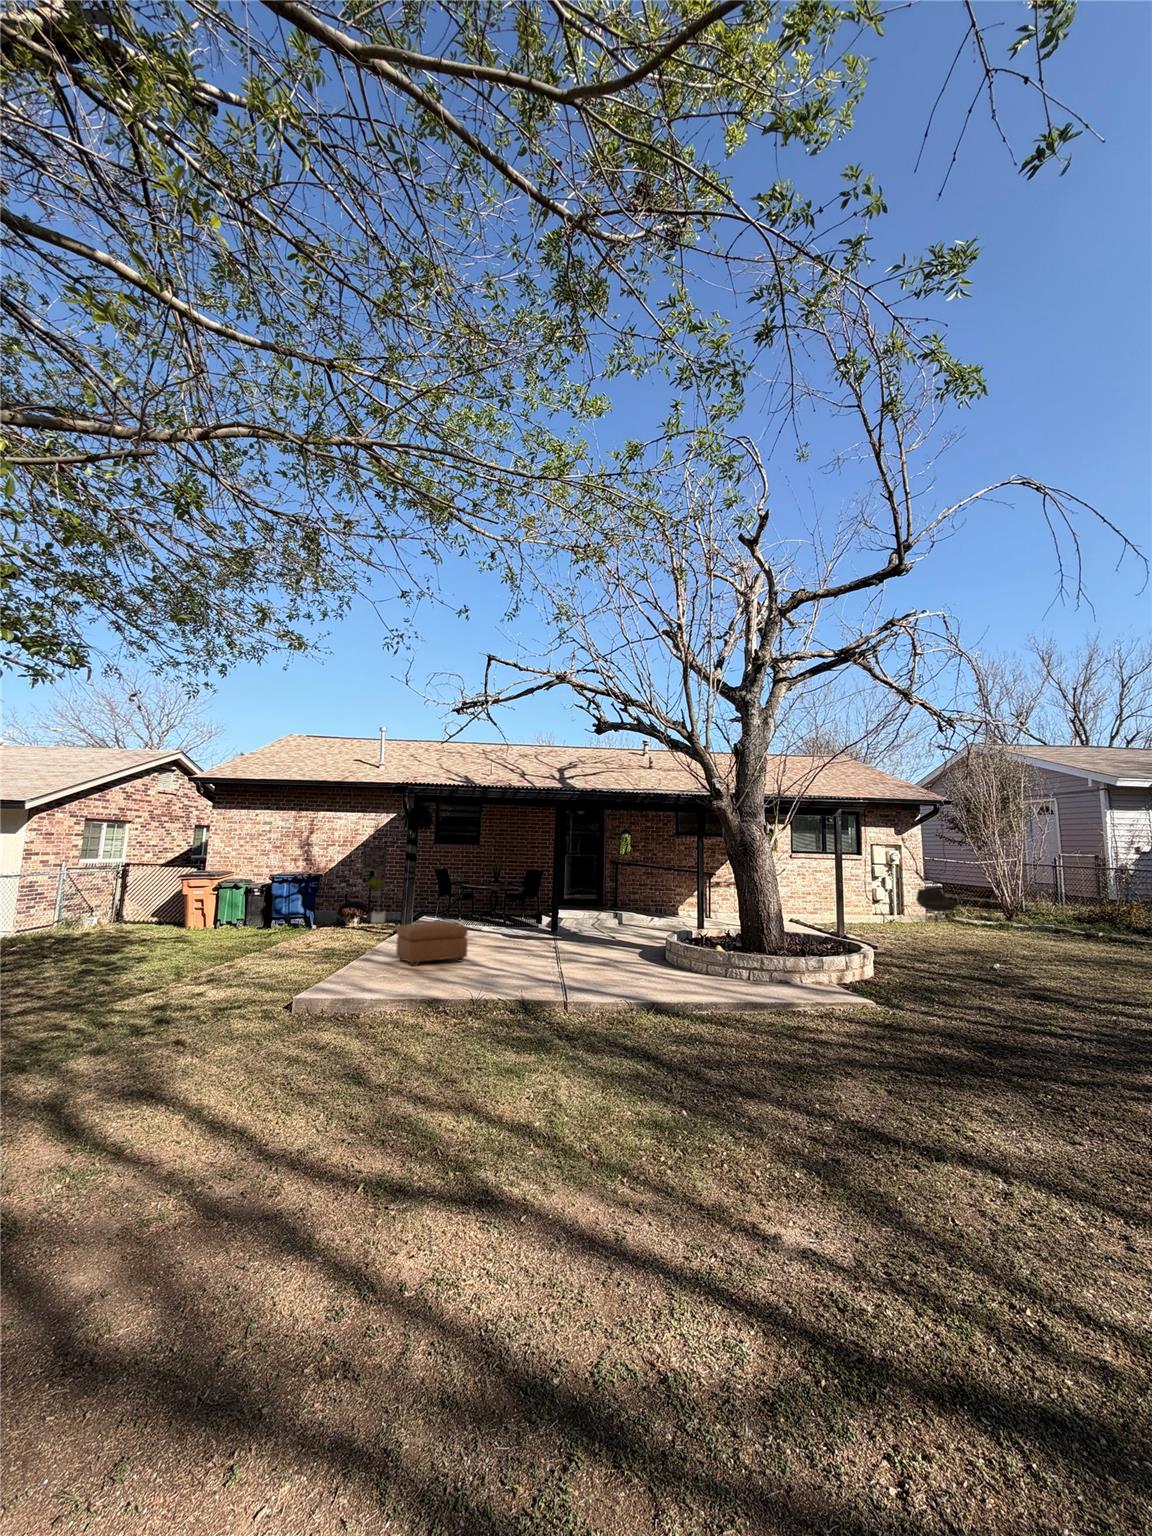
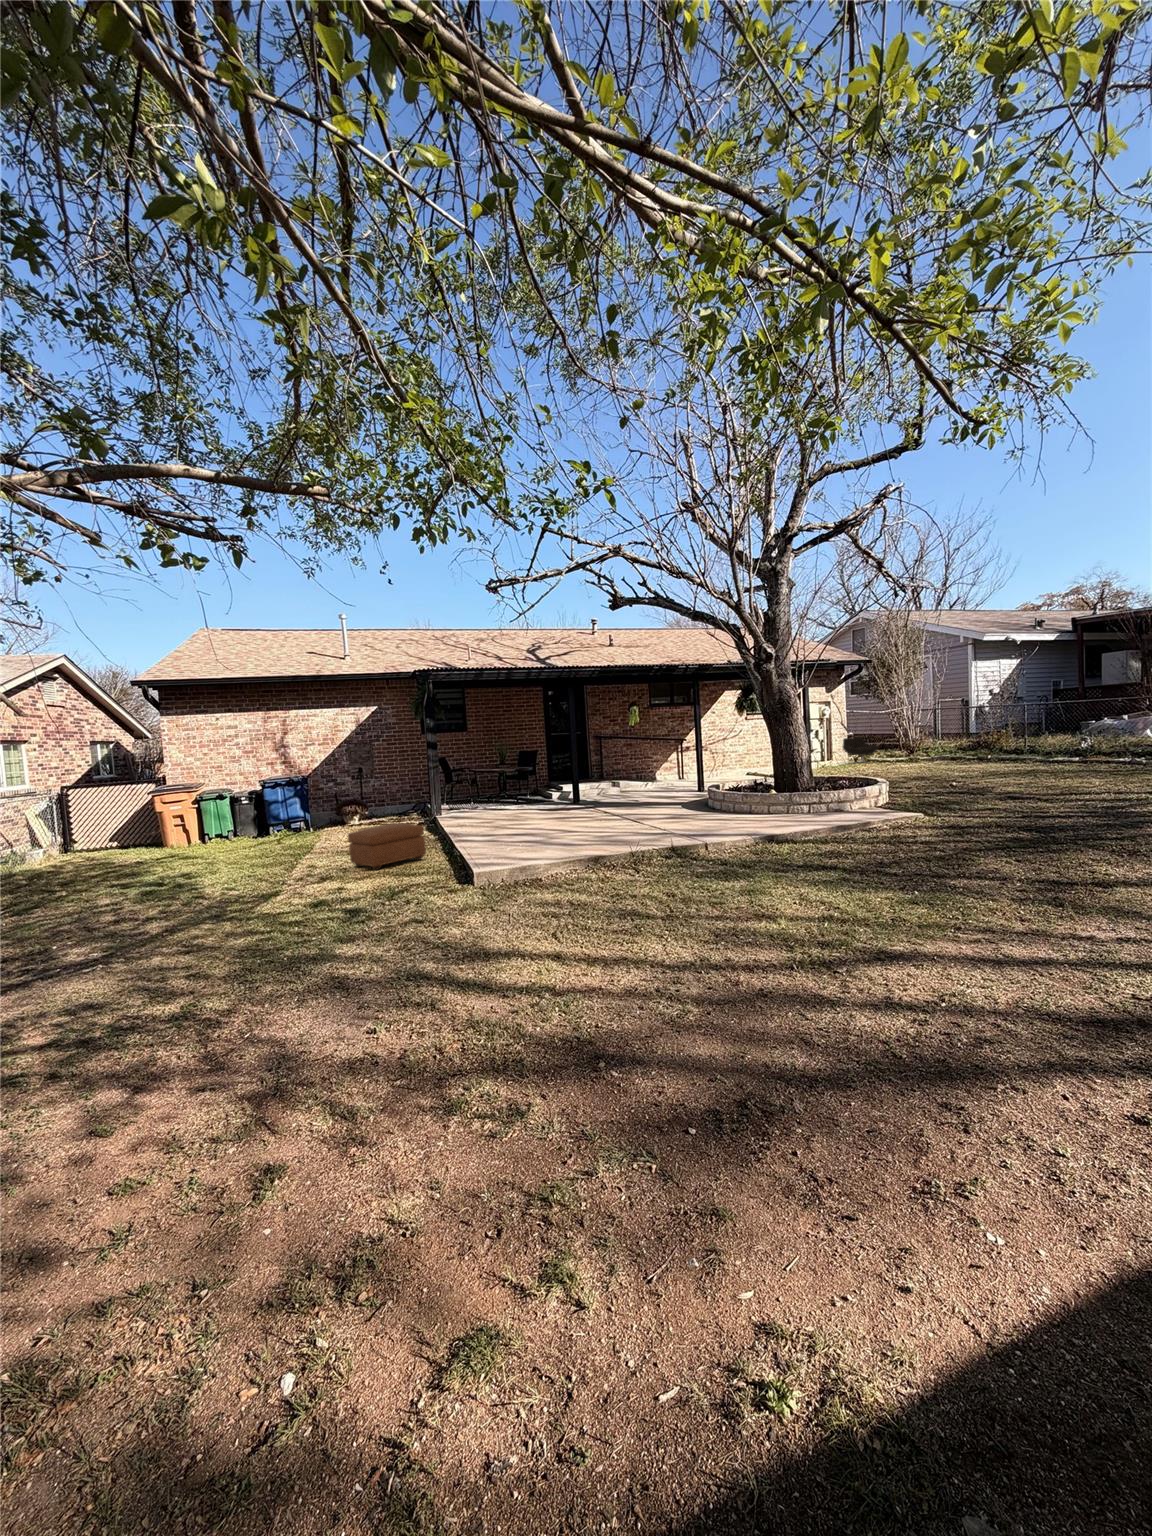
potted tree: present [368,878,386,923] -> none [360,774,382,819]
ottoman: present [396,921,468,966] -> present [348,823,426,870]

